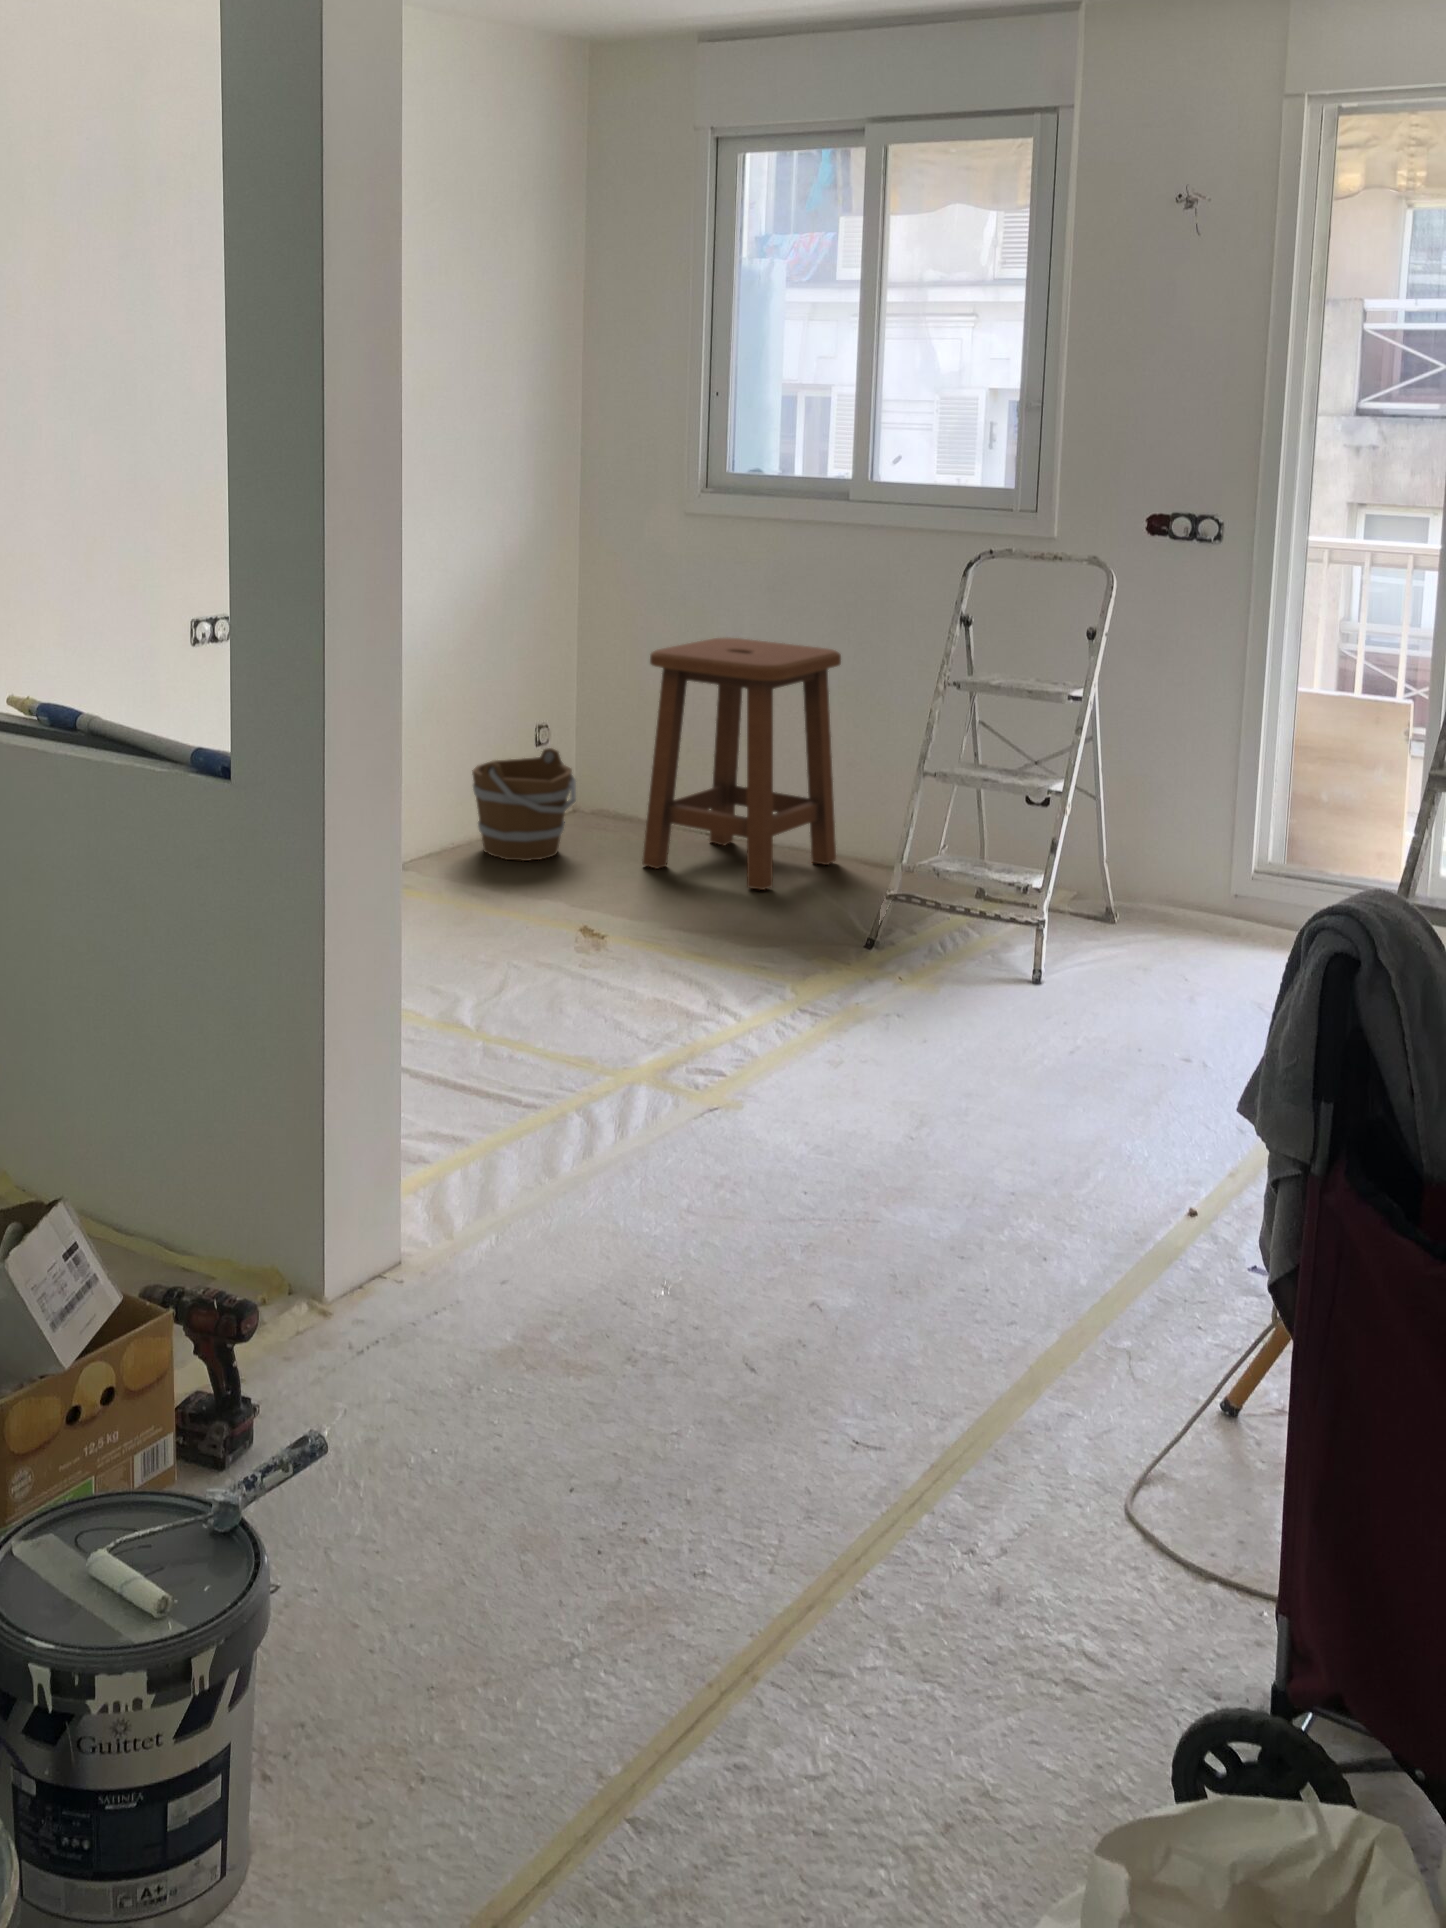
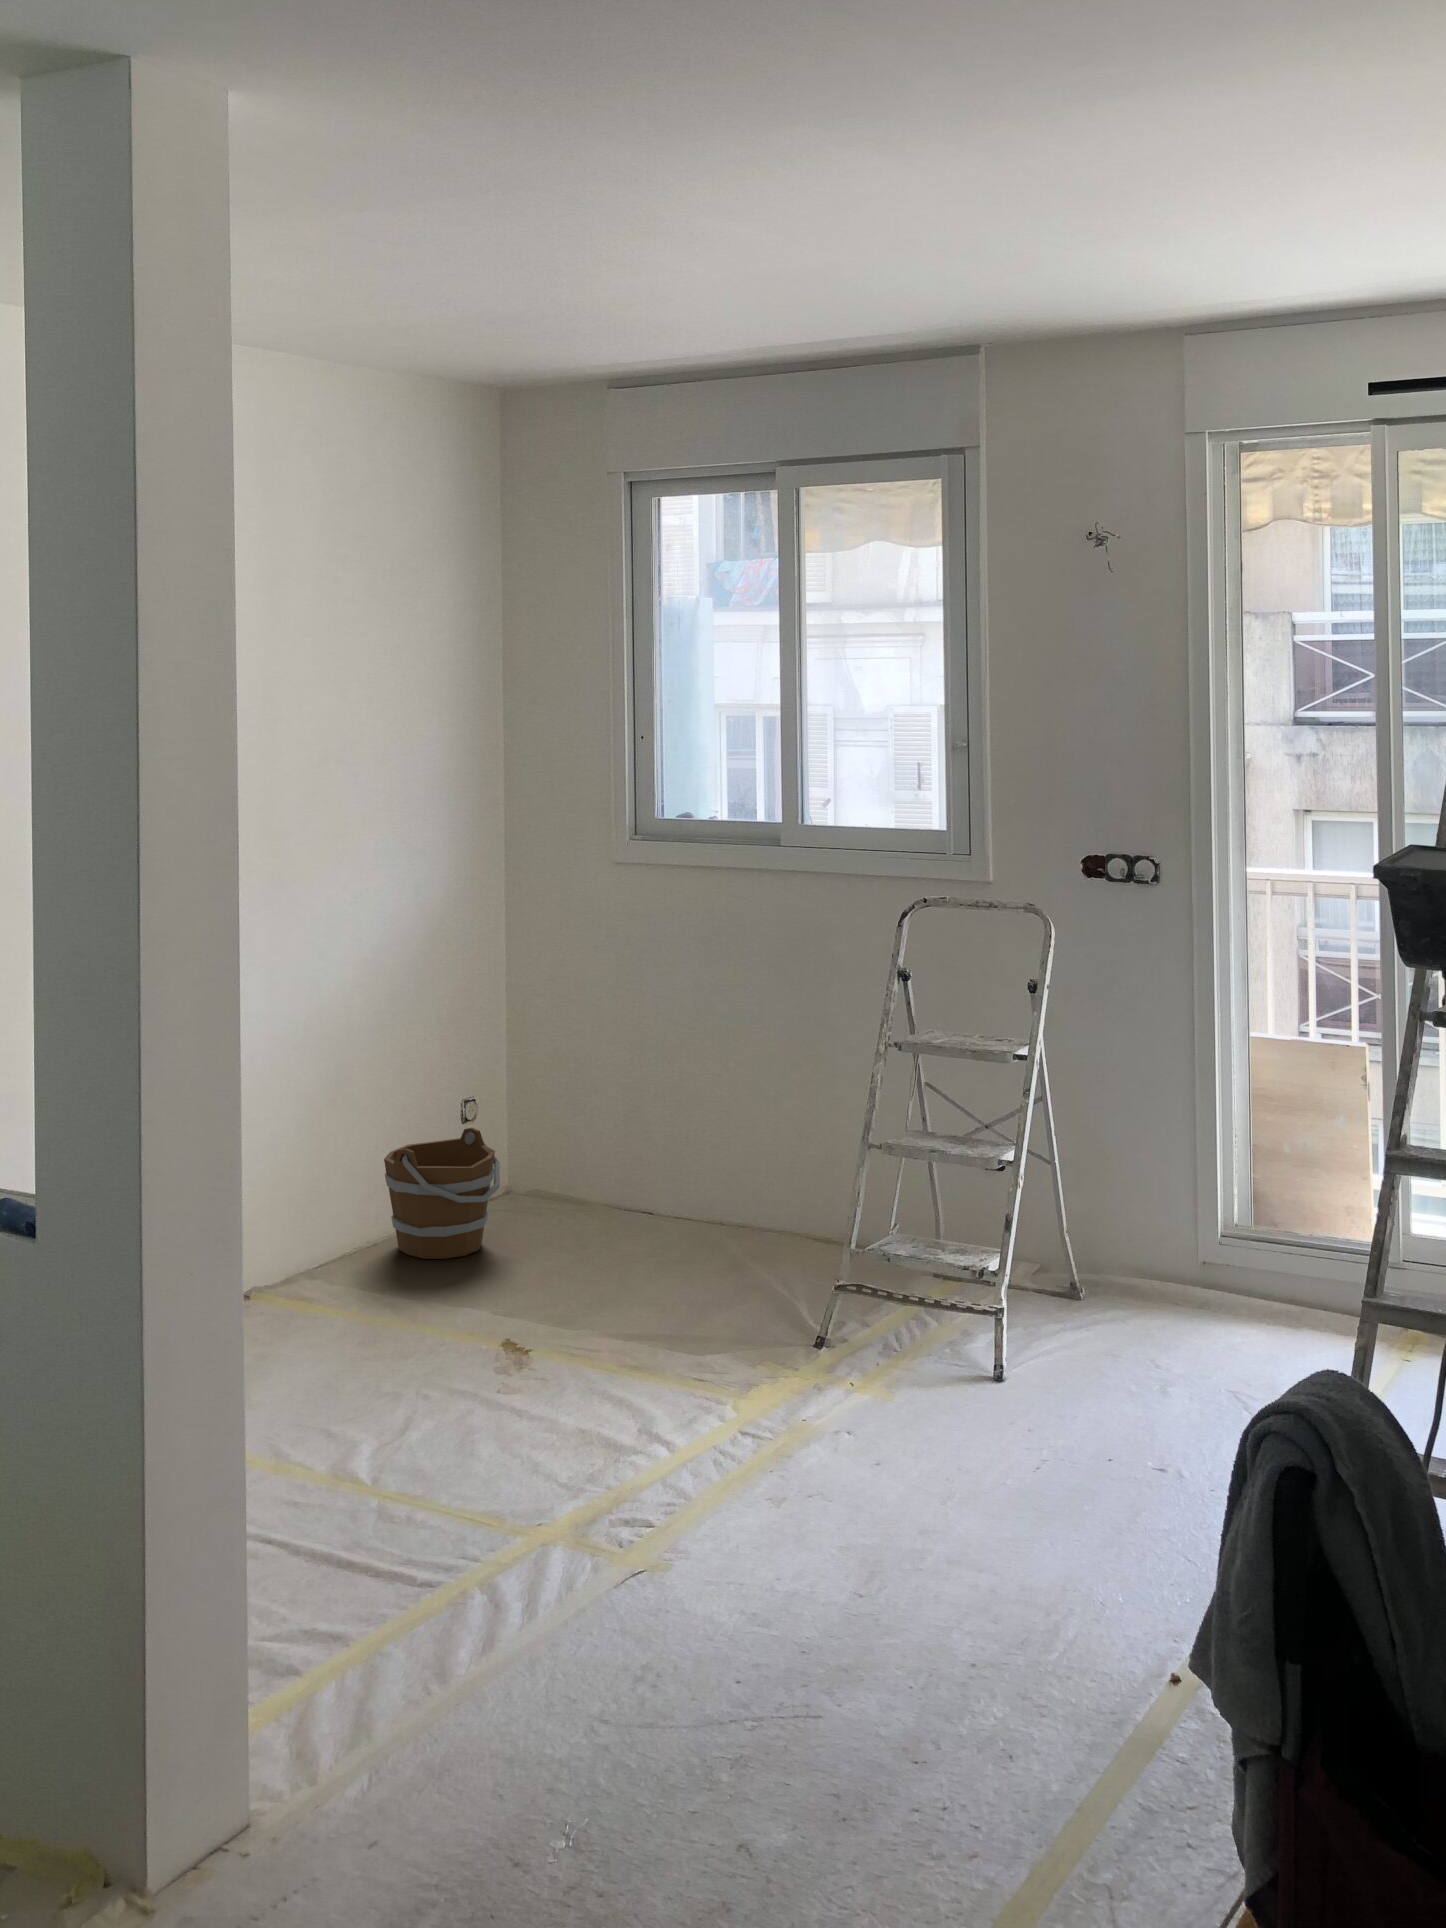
stool: present [642,638,841,890] -> none [573,998,784,1281]

